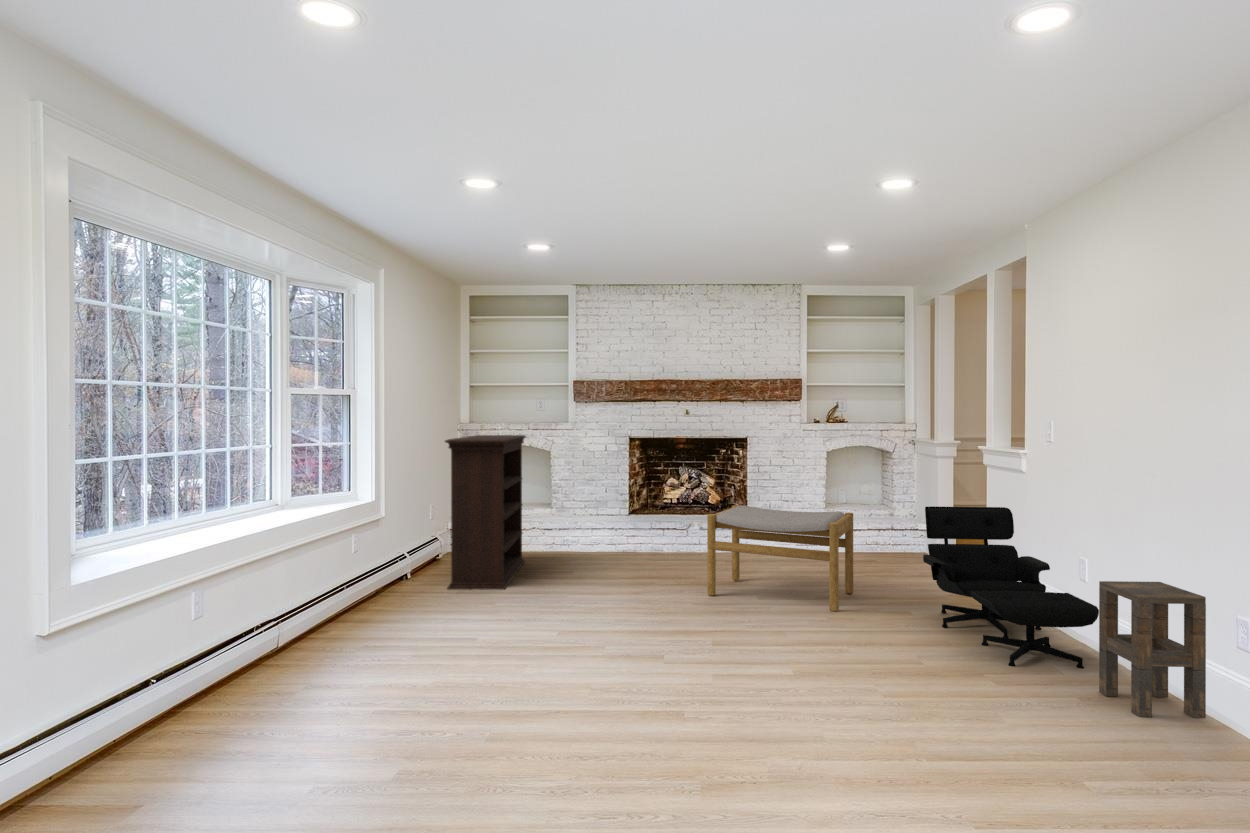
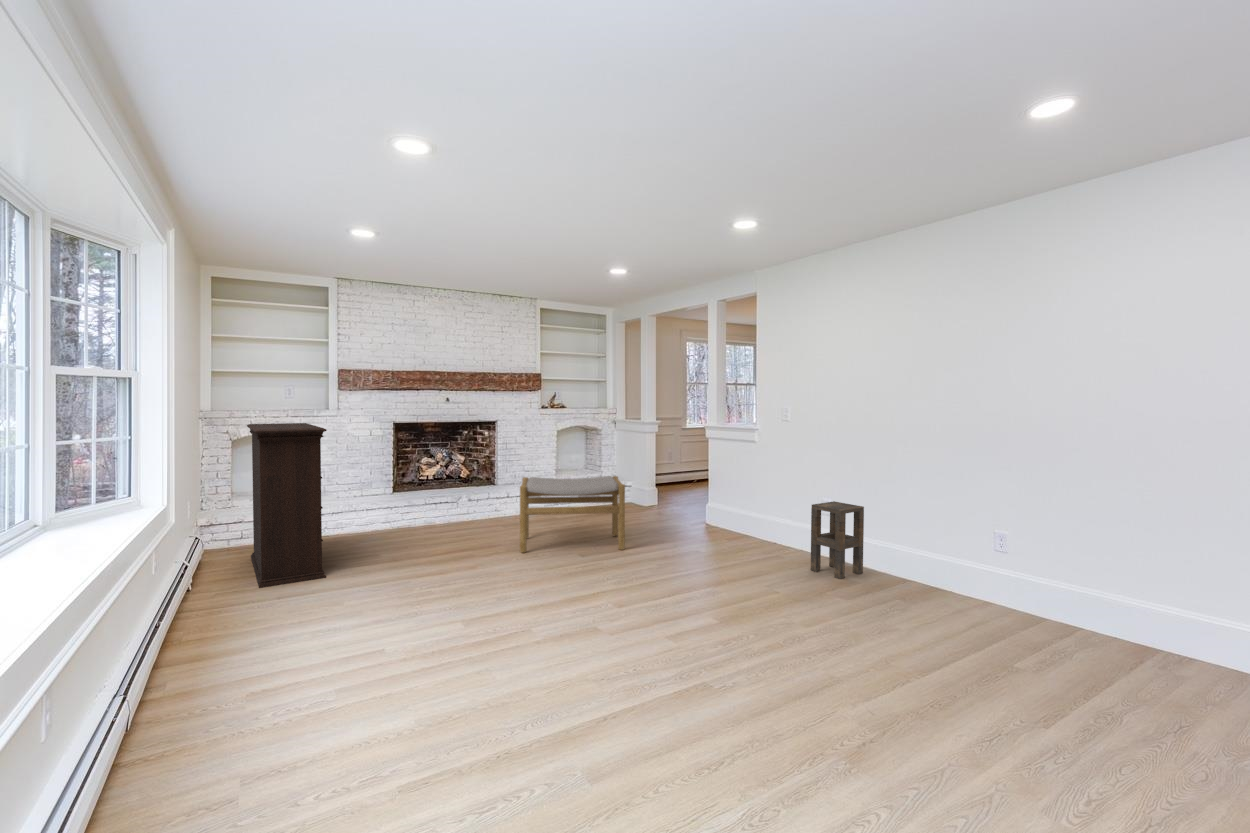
lounge chair: present [923,507,1099,669] -> none [673,465,796,565]

